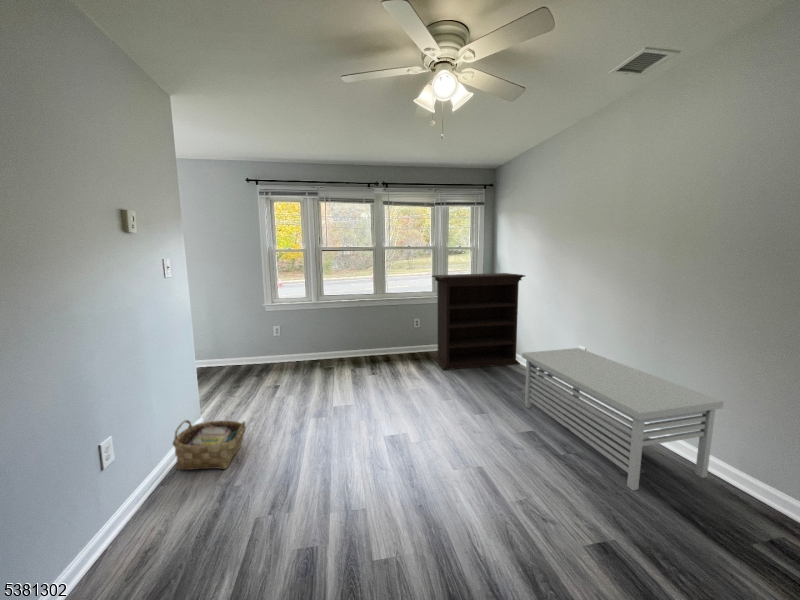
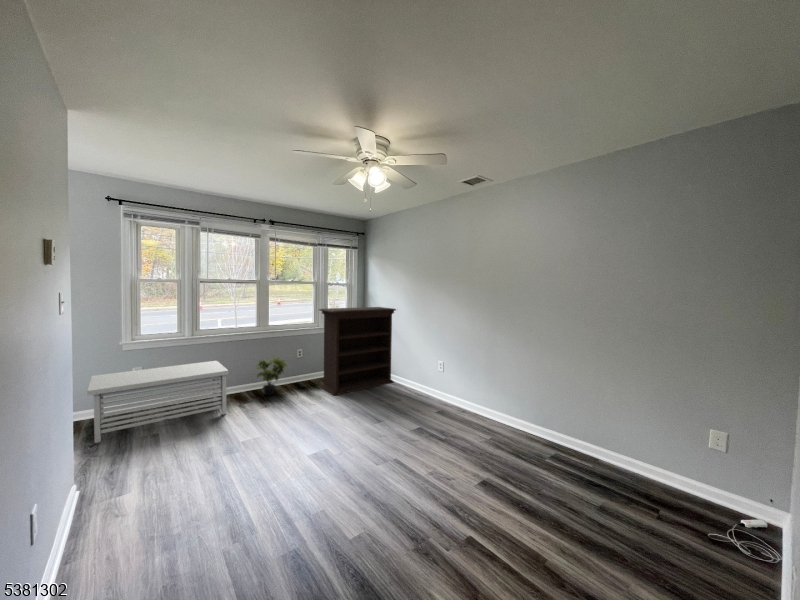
potted plant: none [370,322,399,361] -> present [256,356,287,395]
storage bench: present [522,348,724,490] -> present [87,361,229,443]
woven basket: present [173,420,246,470] -> none [74,471,167,545]

